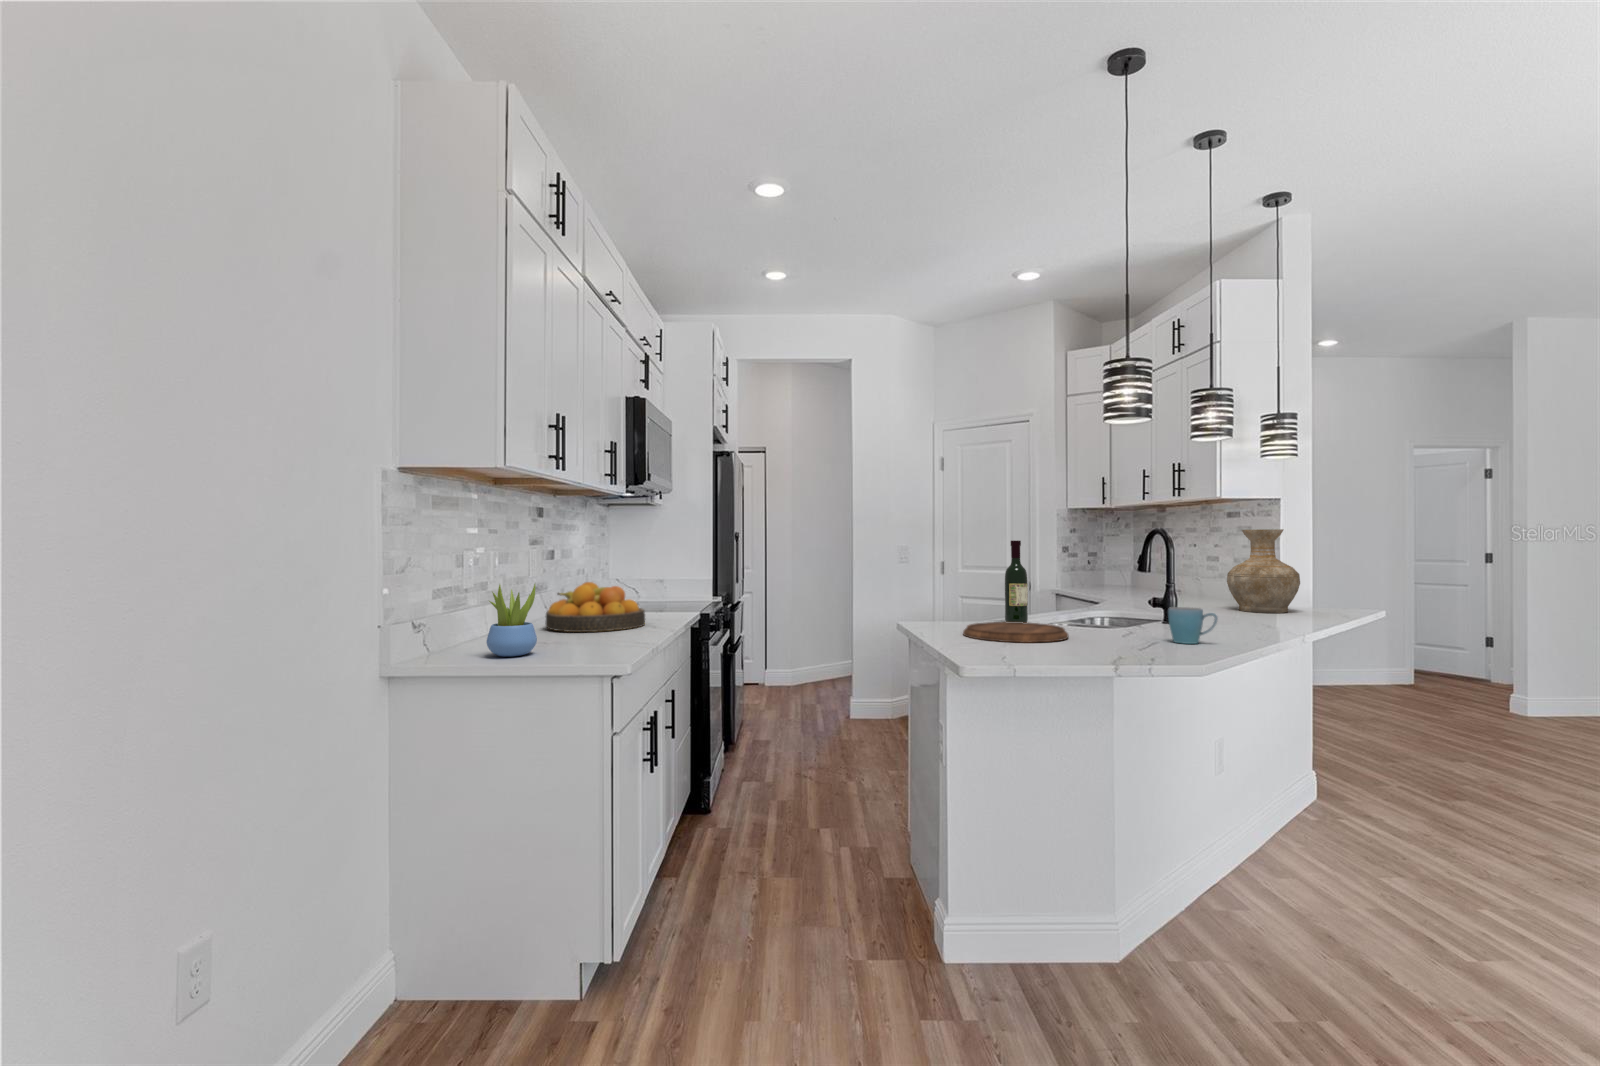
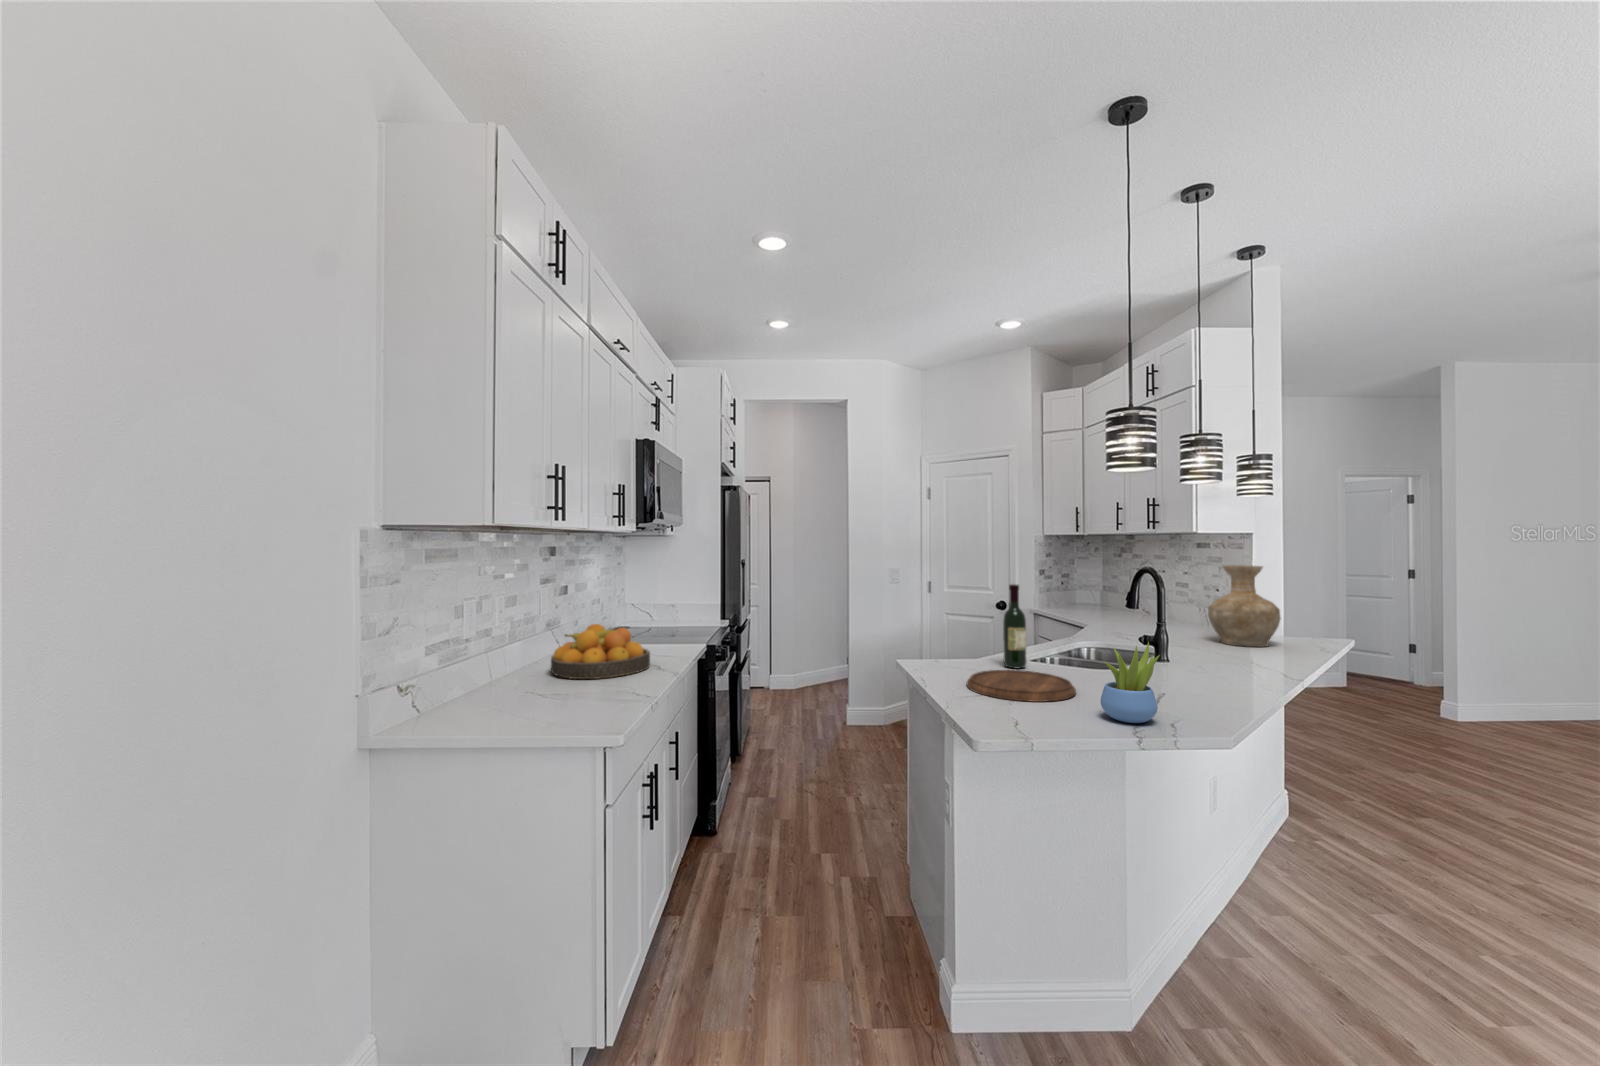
succulent plant: present [487,584,537,657] -> present [1101,642,1160,723]
mug: present [1168,607,1218,644] -> none [1181,663,1235,704]

